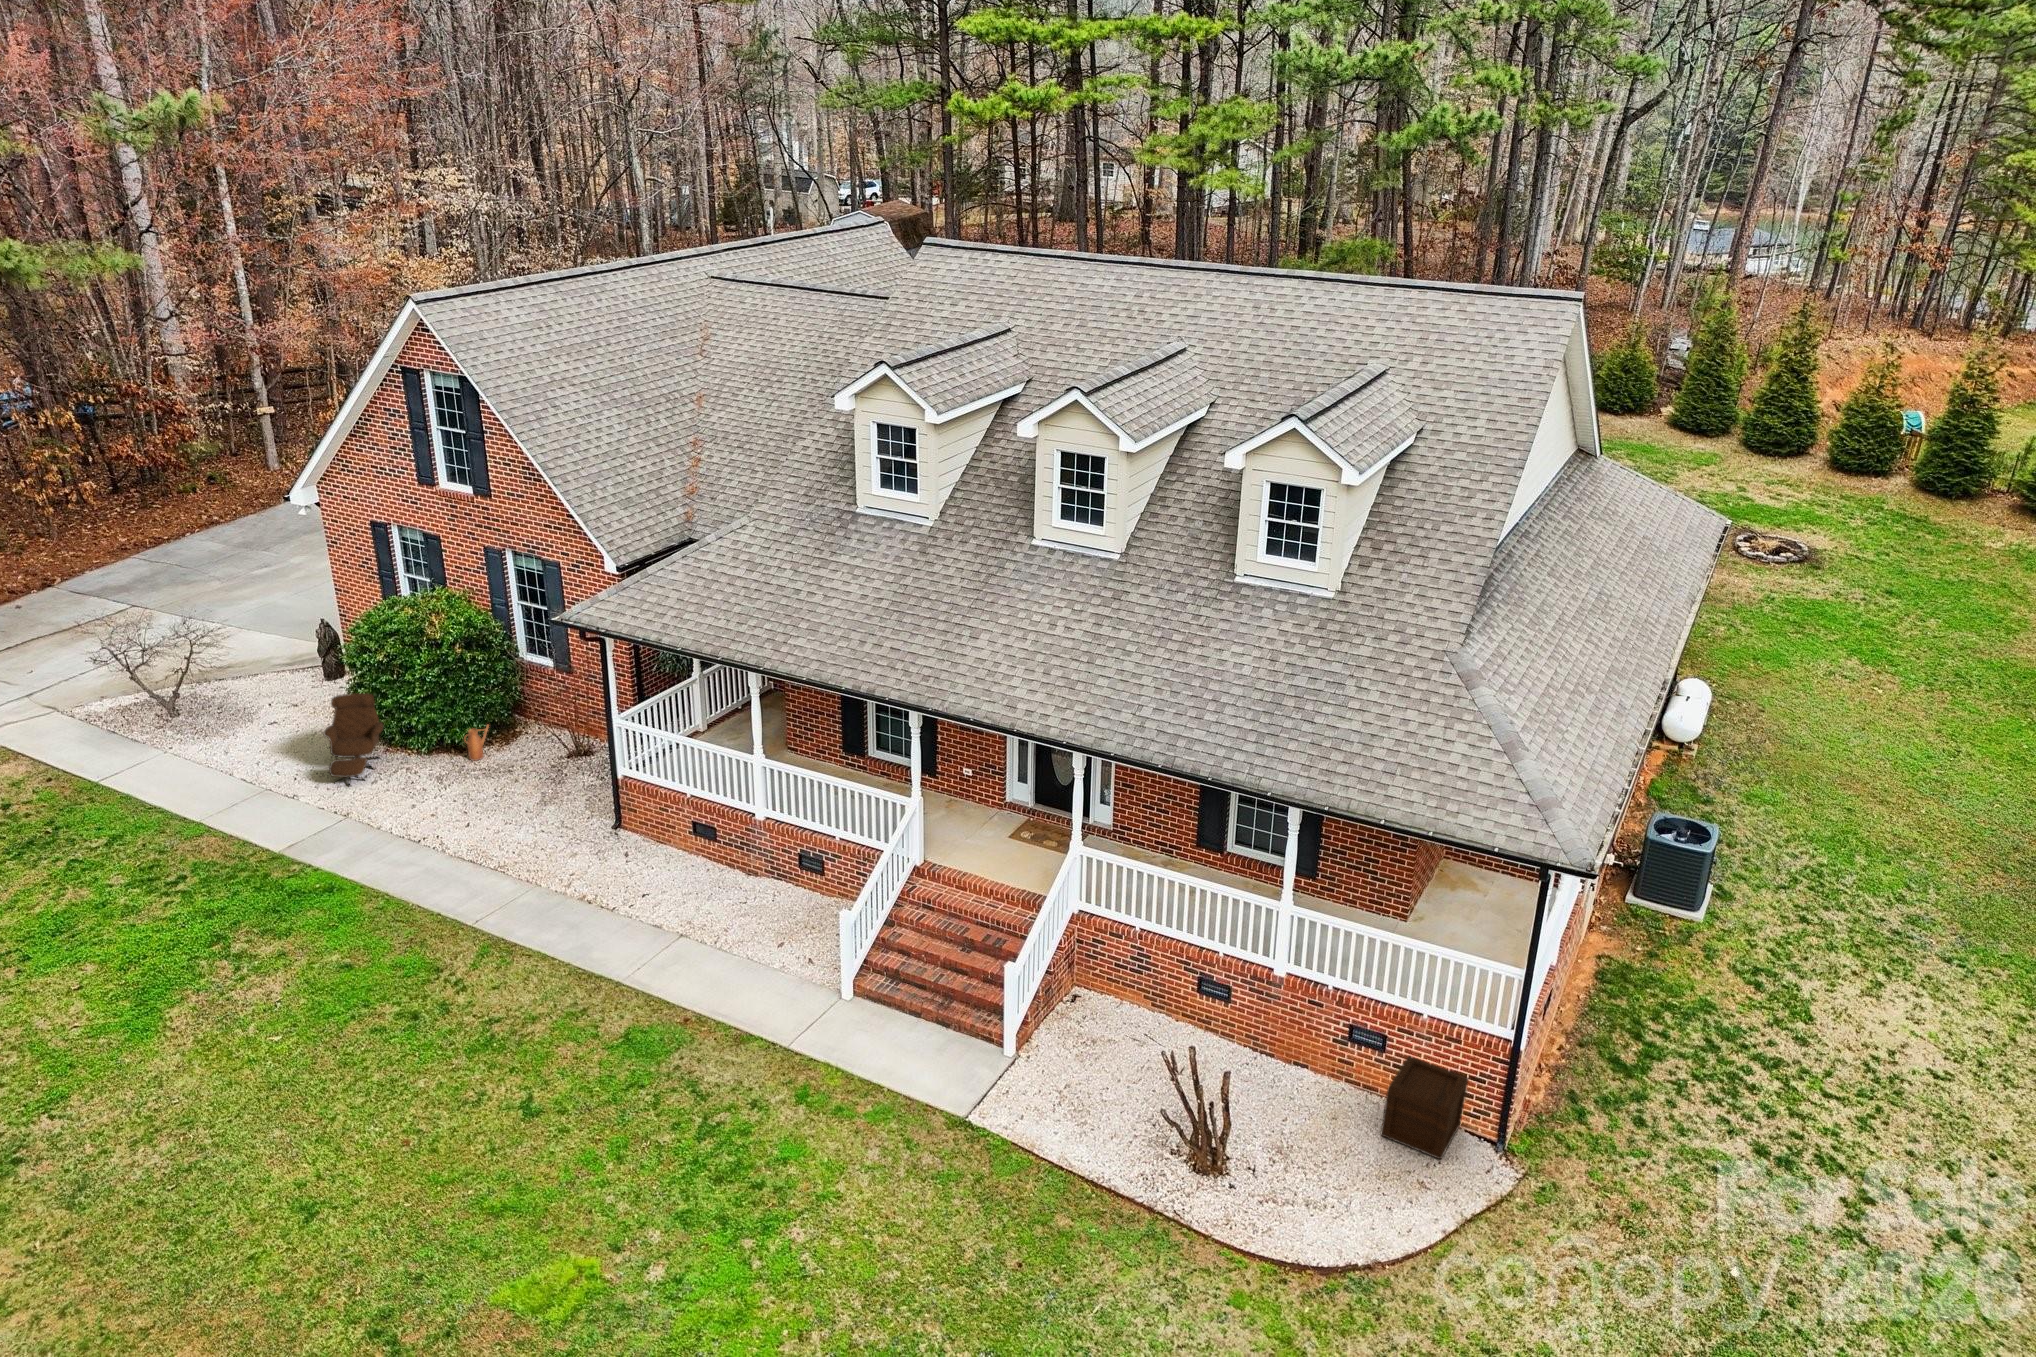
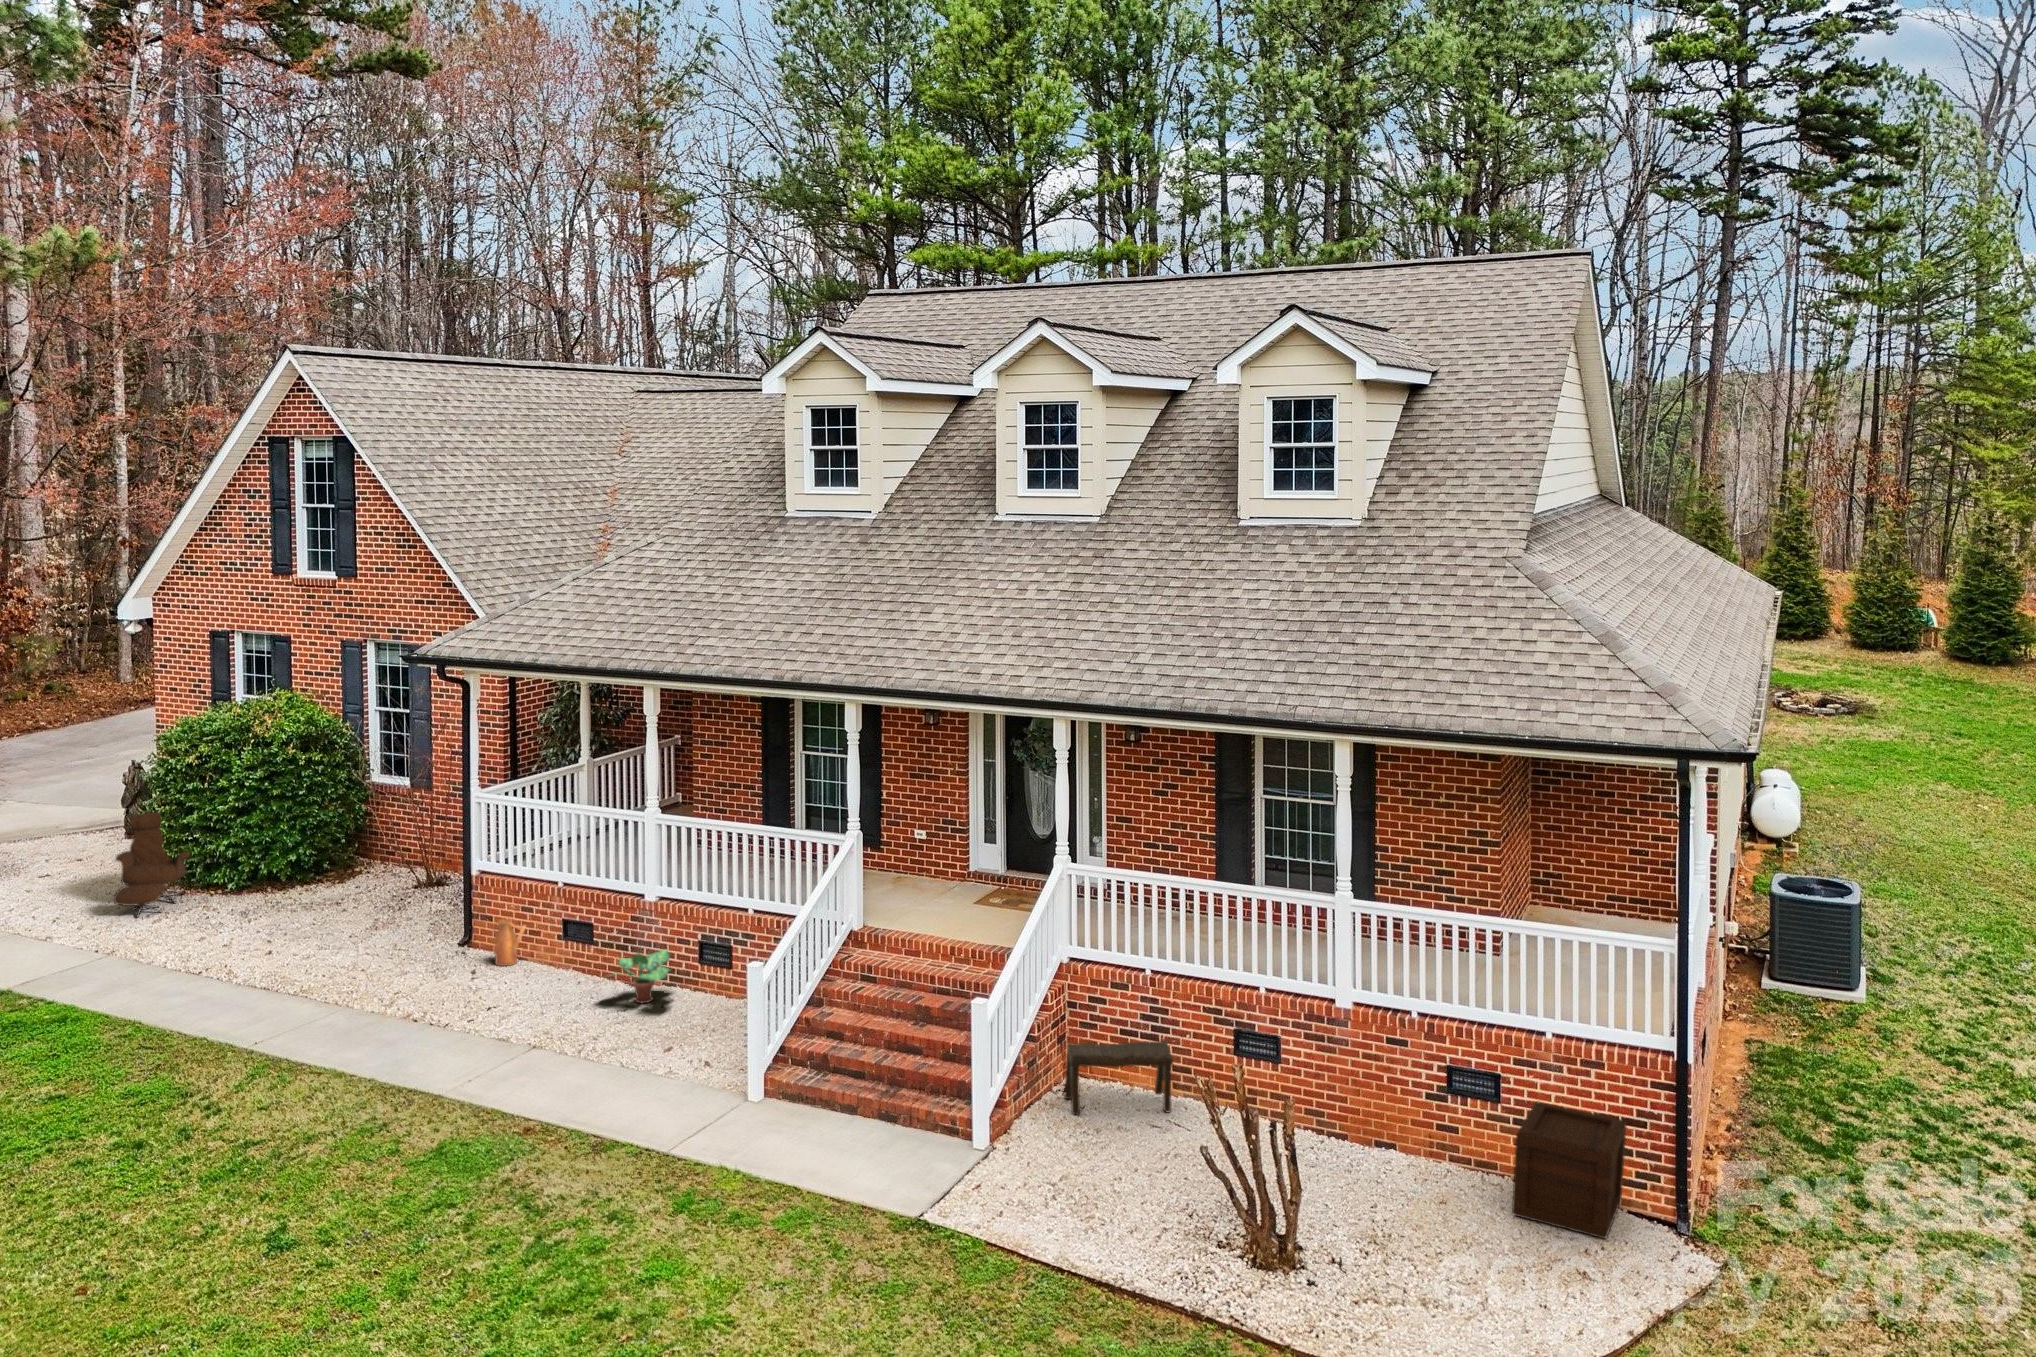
watering can: present [465,725,489,761] -> present [493,919,526,966]
potted plant: none [721,855,778,899] -> present [619,949,671,1003]
bench: none [1074,975,1154,1028] -> present [1064,1041,1173,1115]

